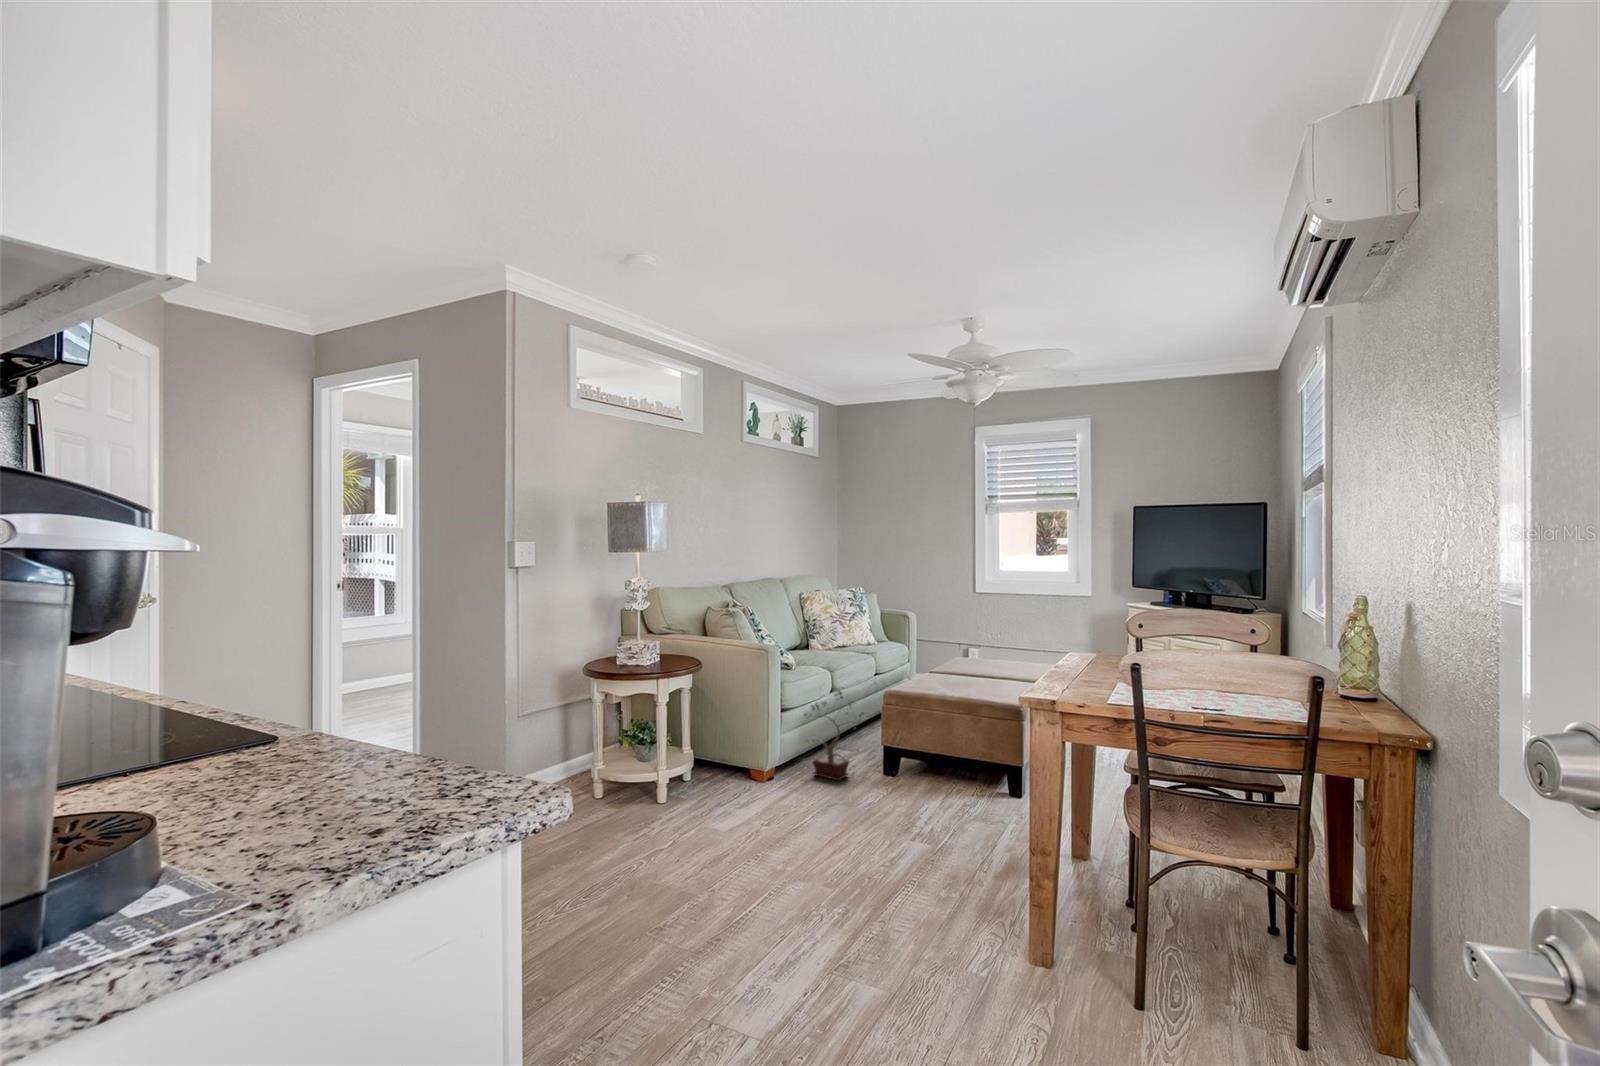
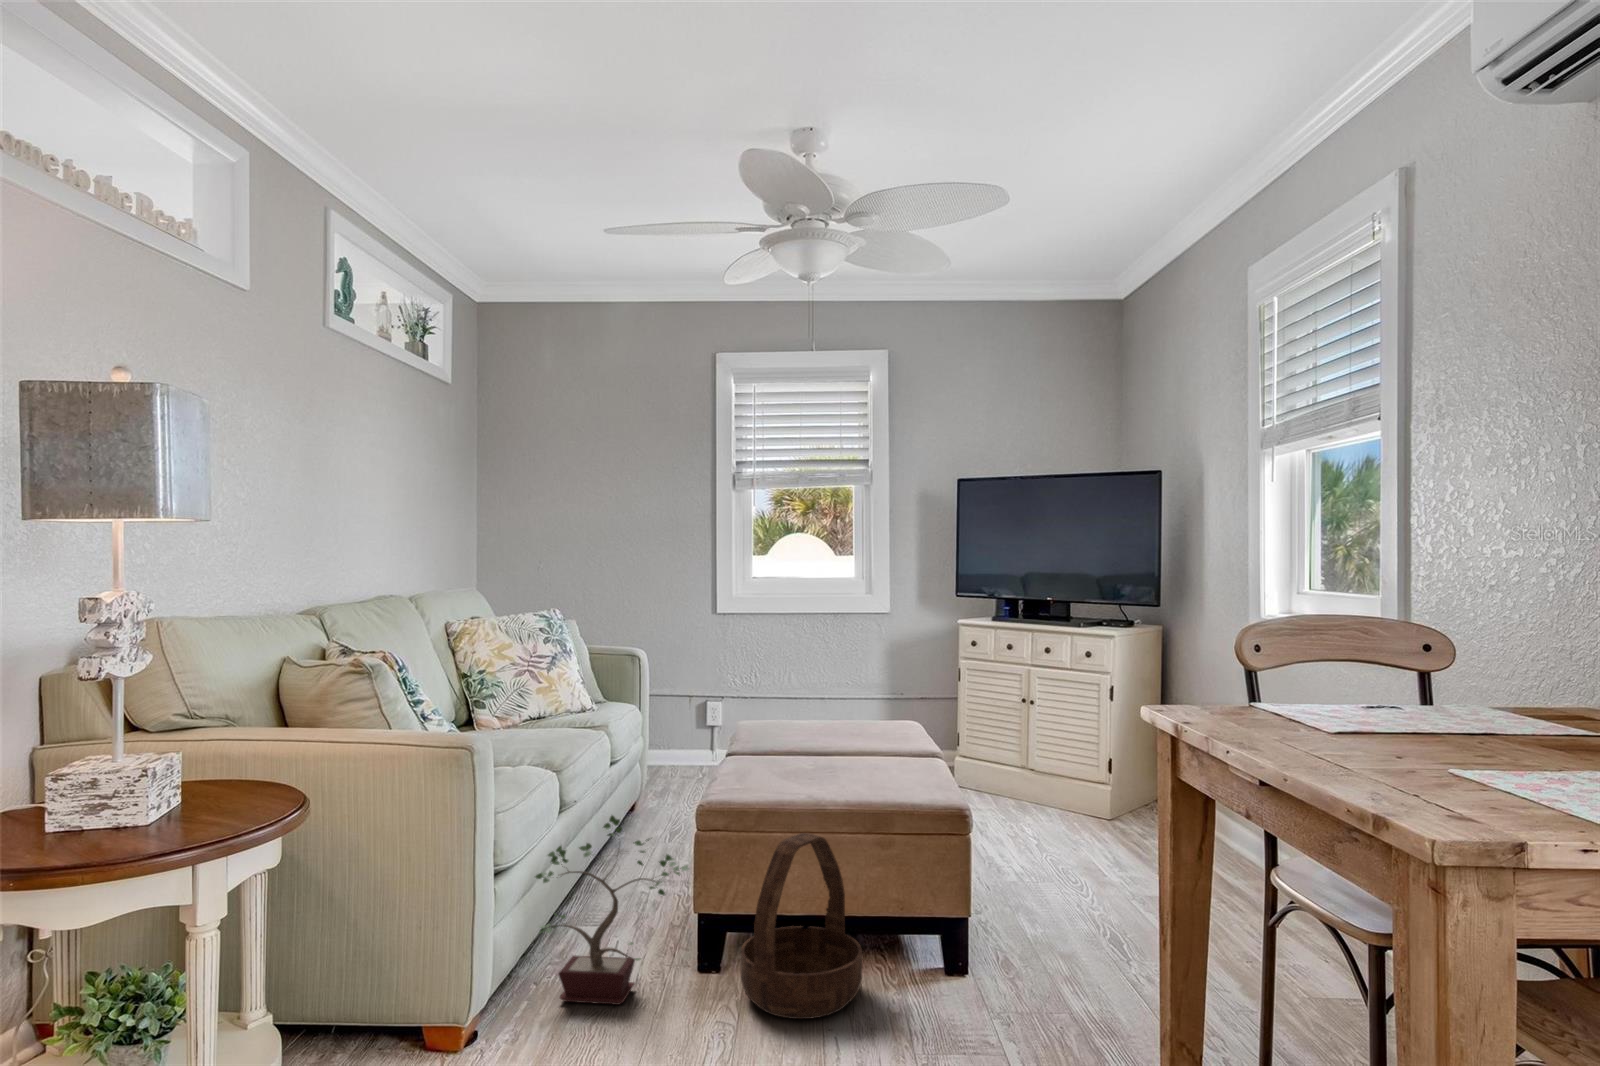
basket: none [894,709,958,801] -> present [741,833,862,1019]

